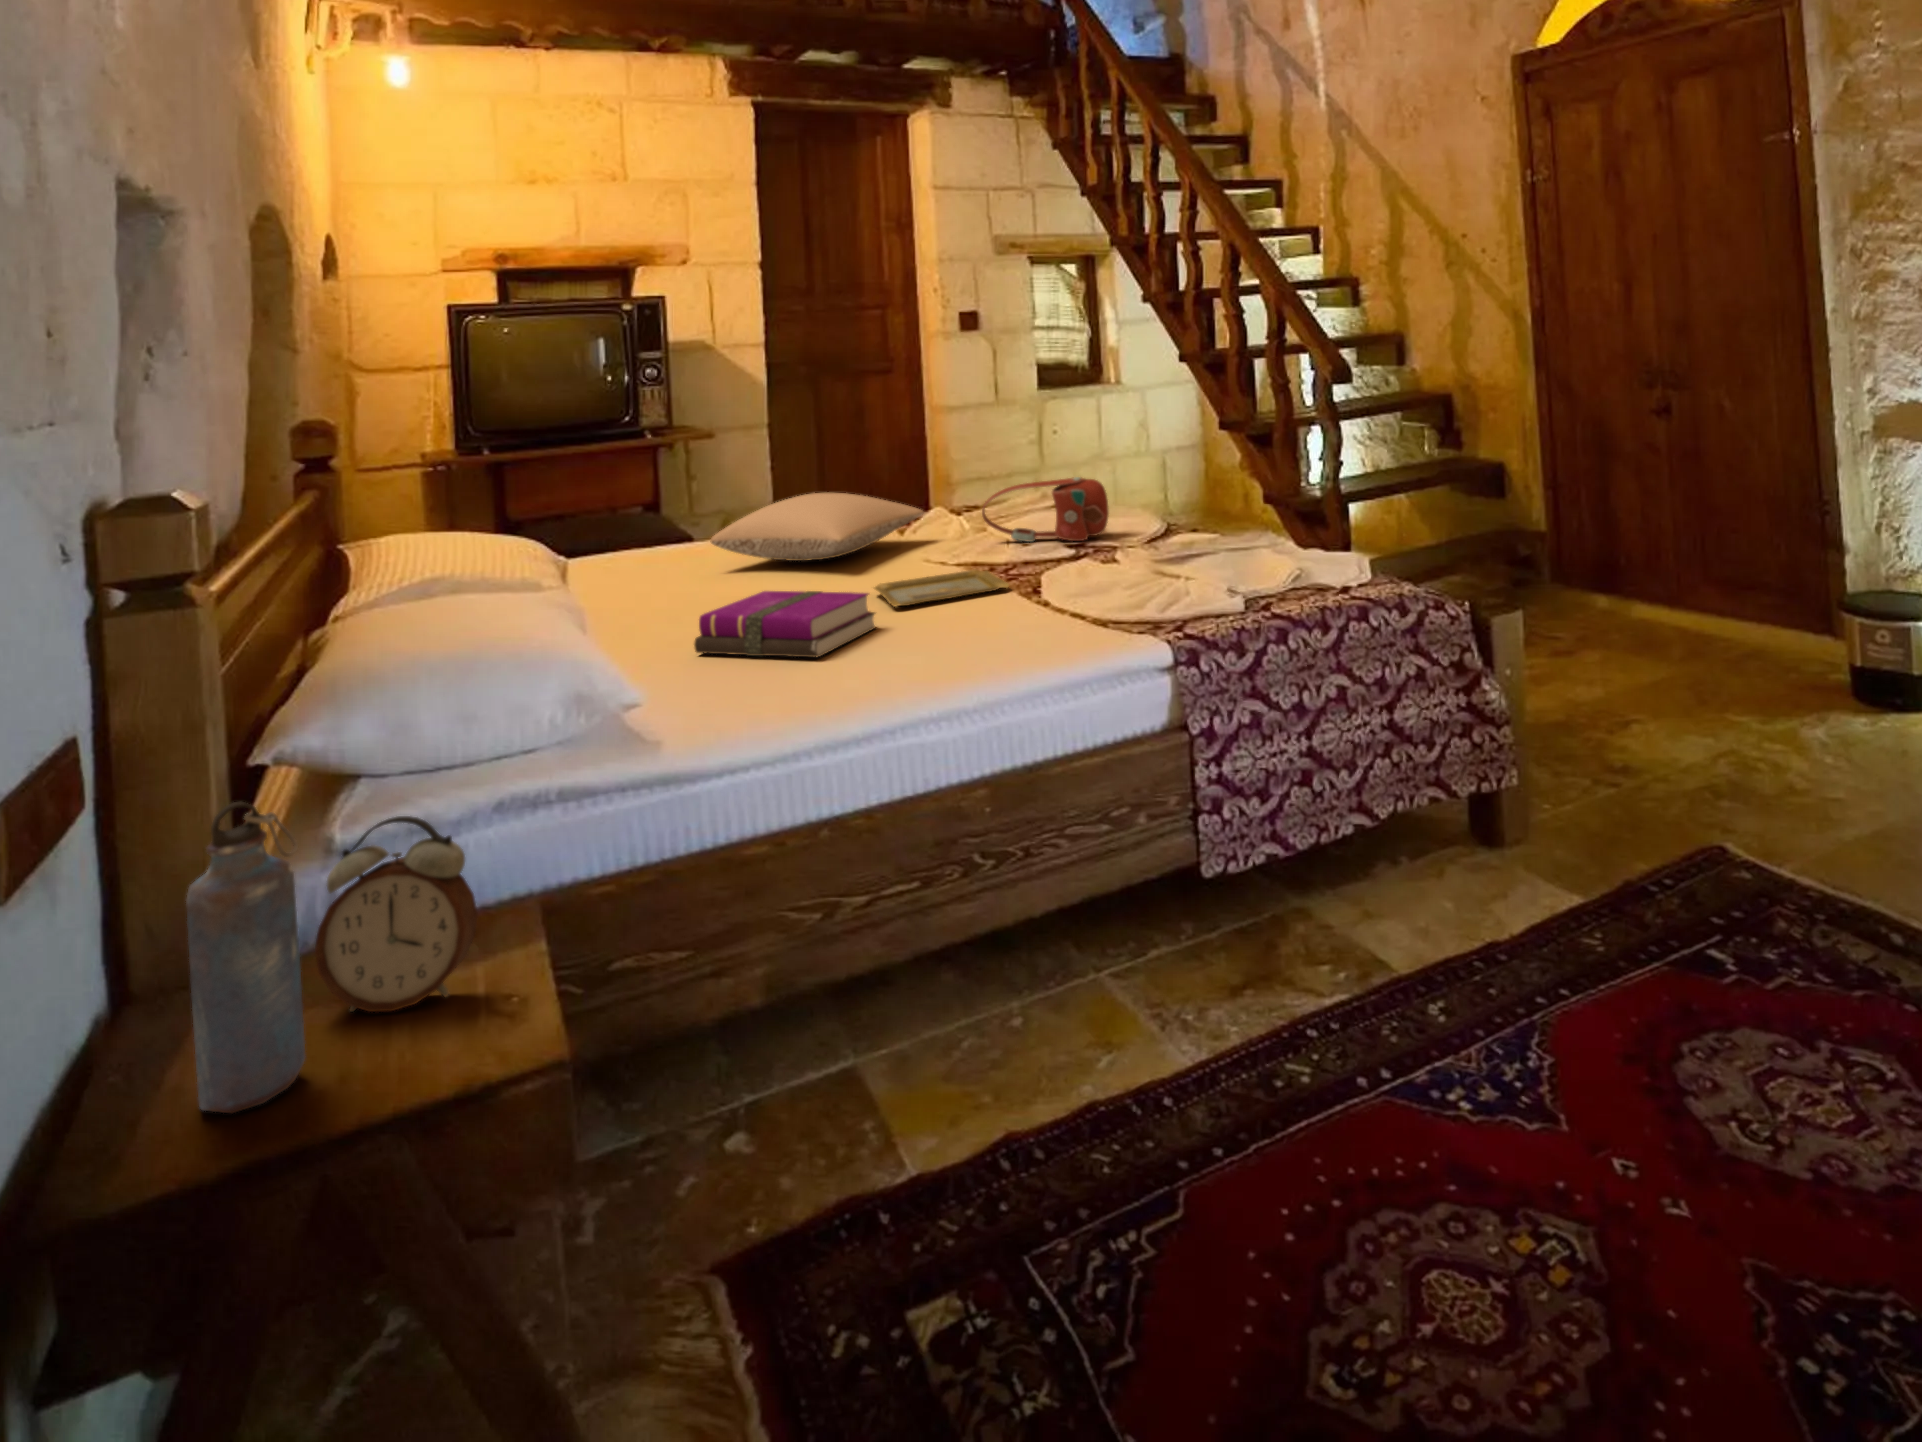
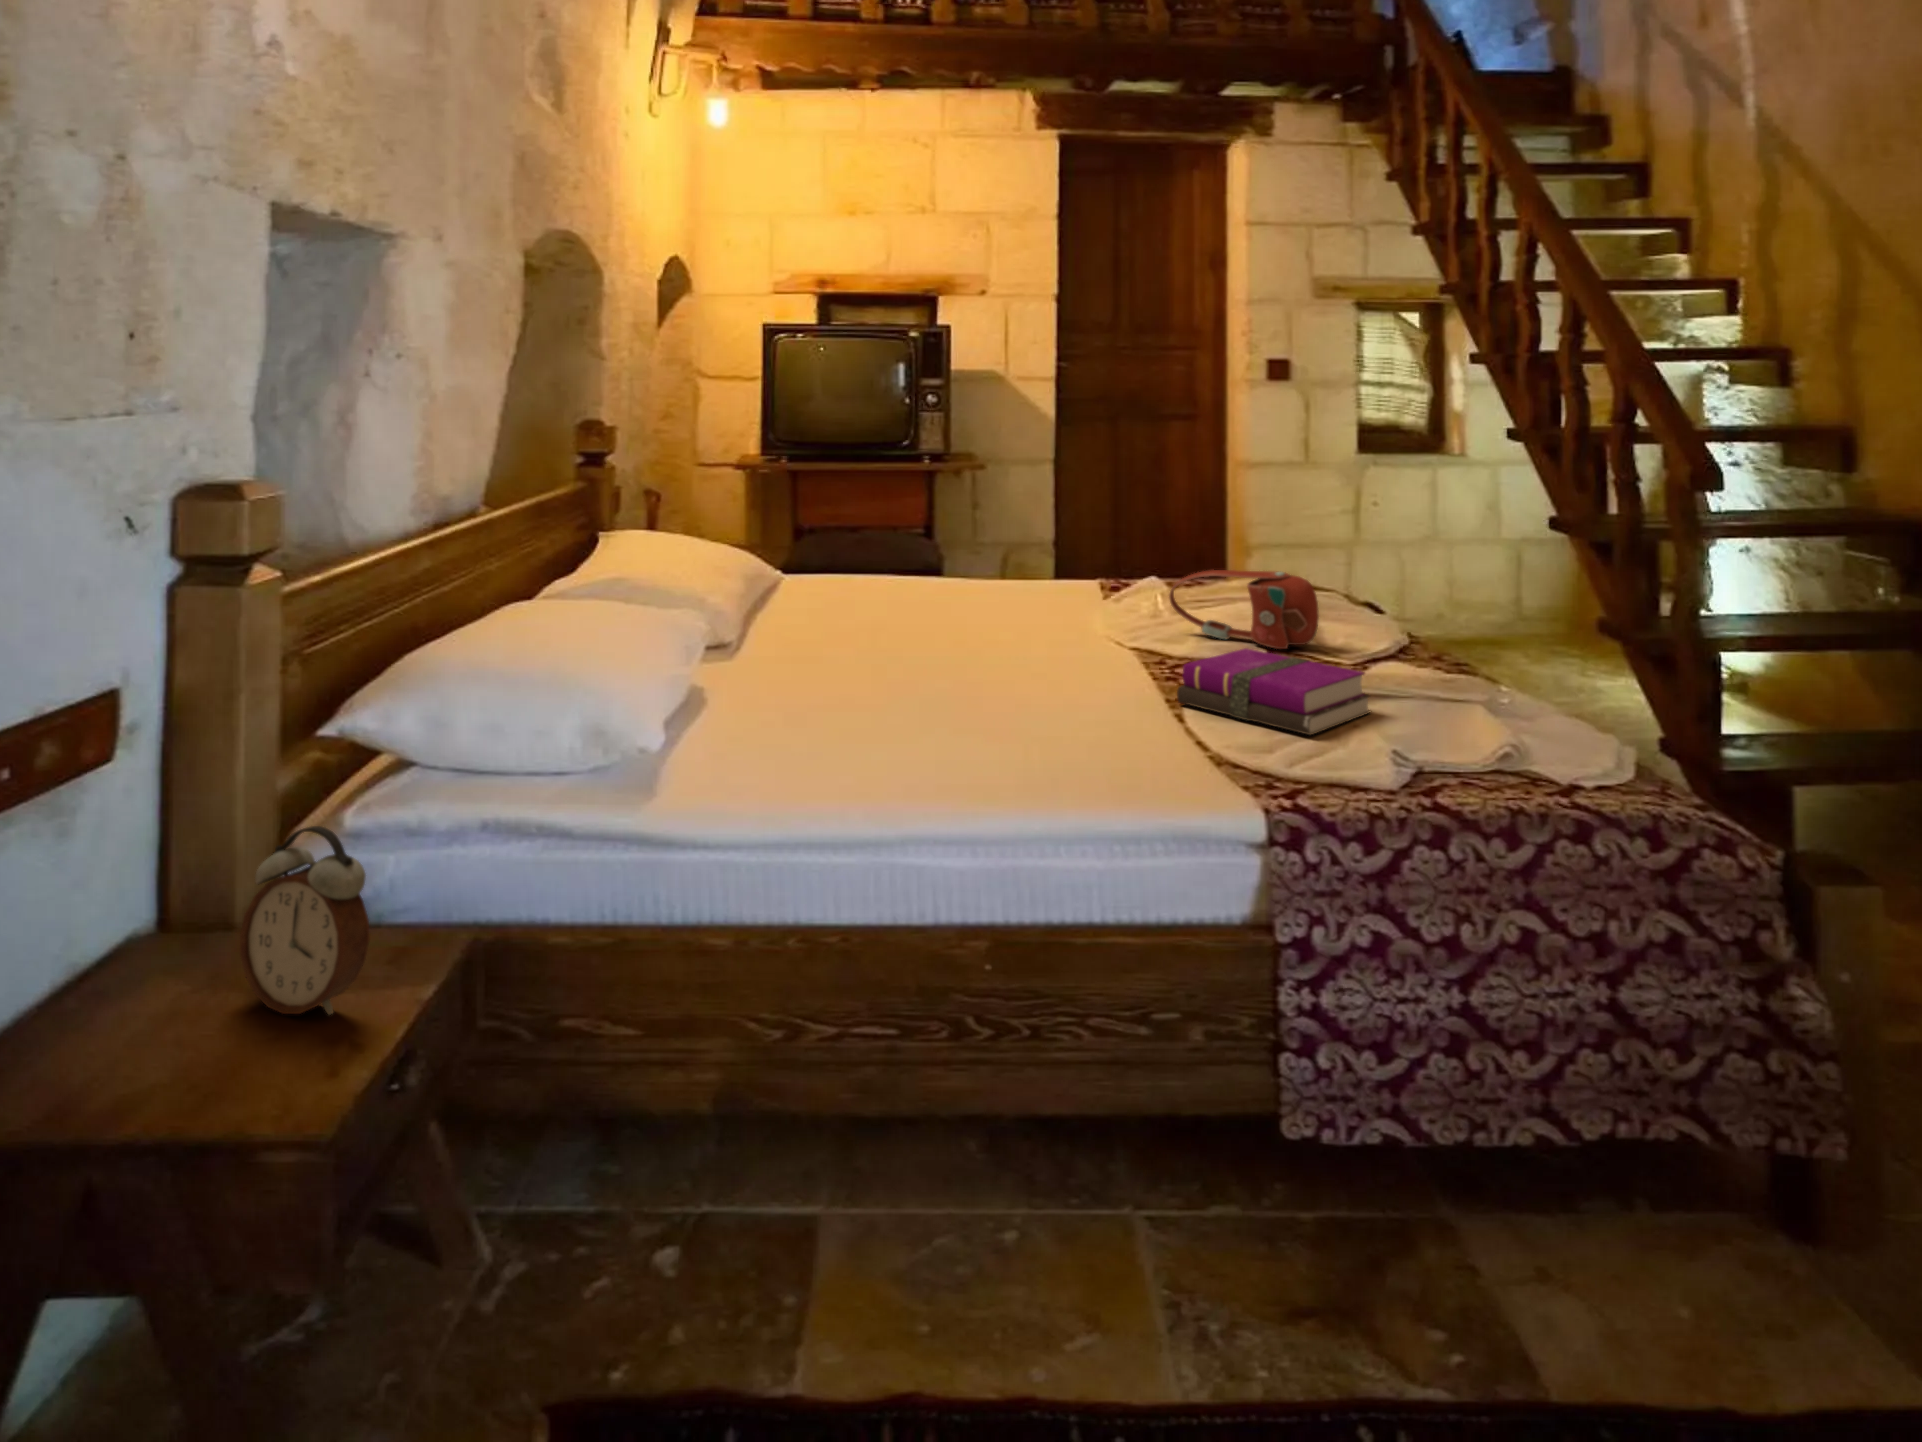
pillow: present [710,493,923,561] -> none [890,547,1114,619]
tray: present [874,570,1009,606] -> none [1003,661,1146,694]
notebook: present [694,591,876,657] -> present [1177,648,1370,735]
water bottle: present [186,802,305,1113] -> none [78,786,187,1074]

